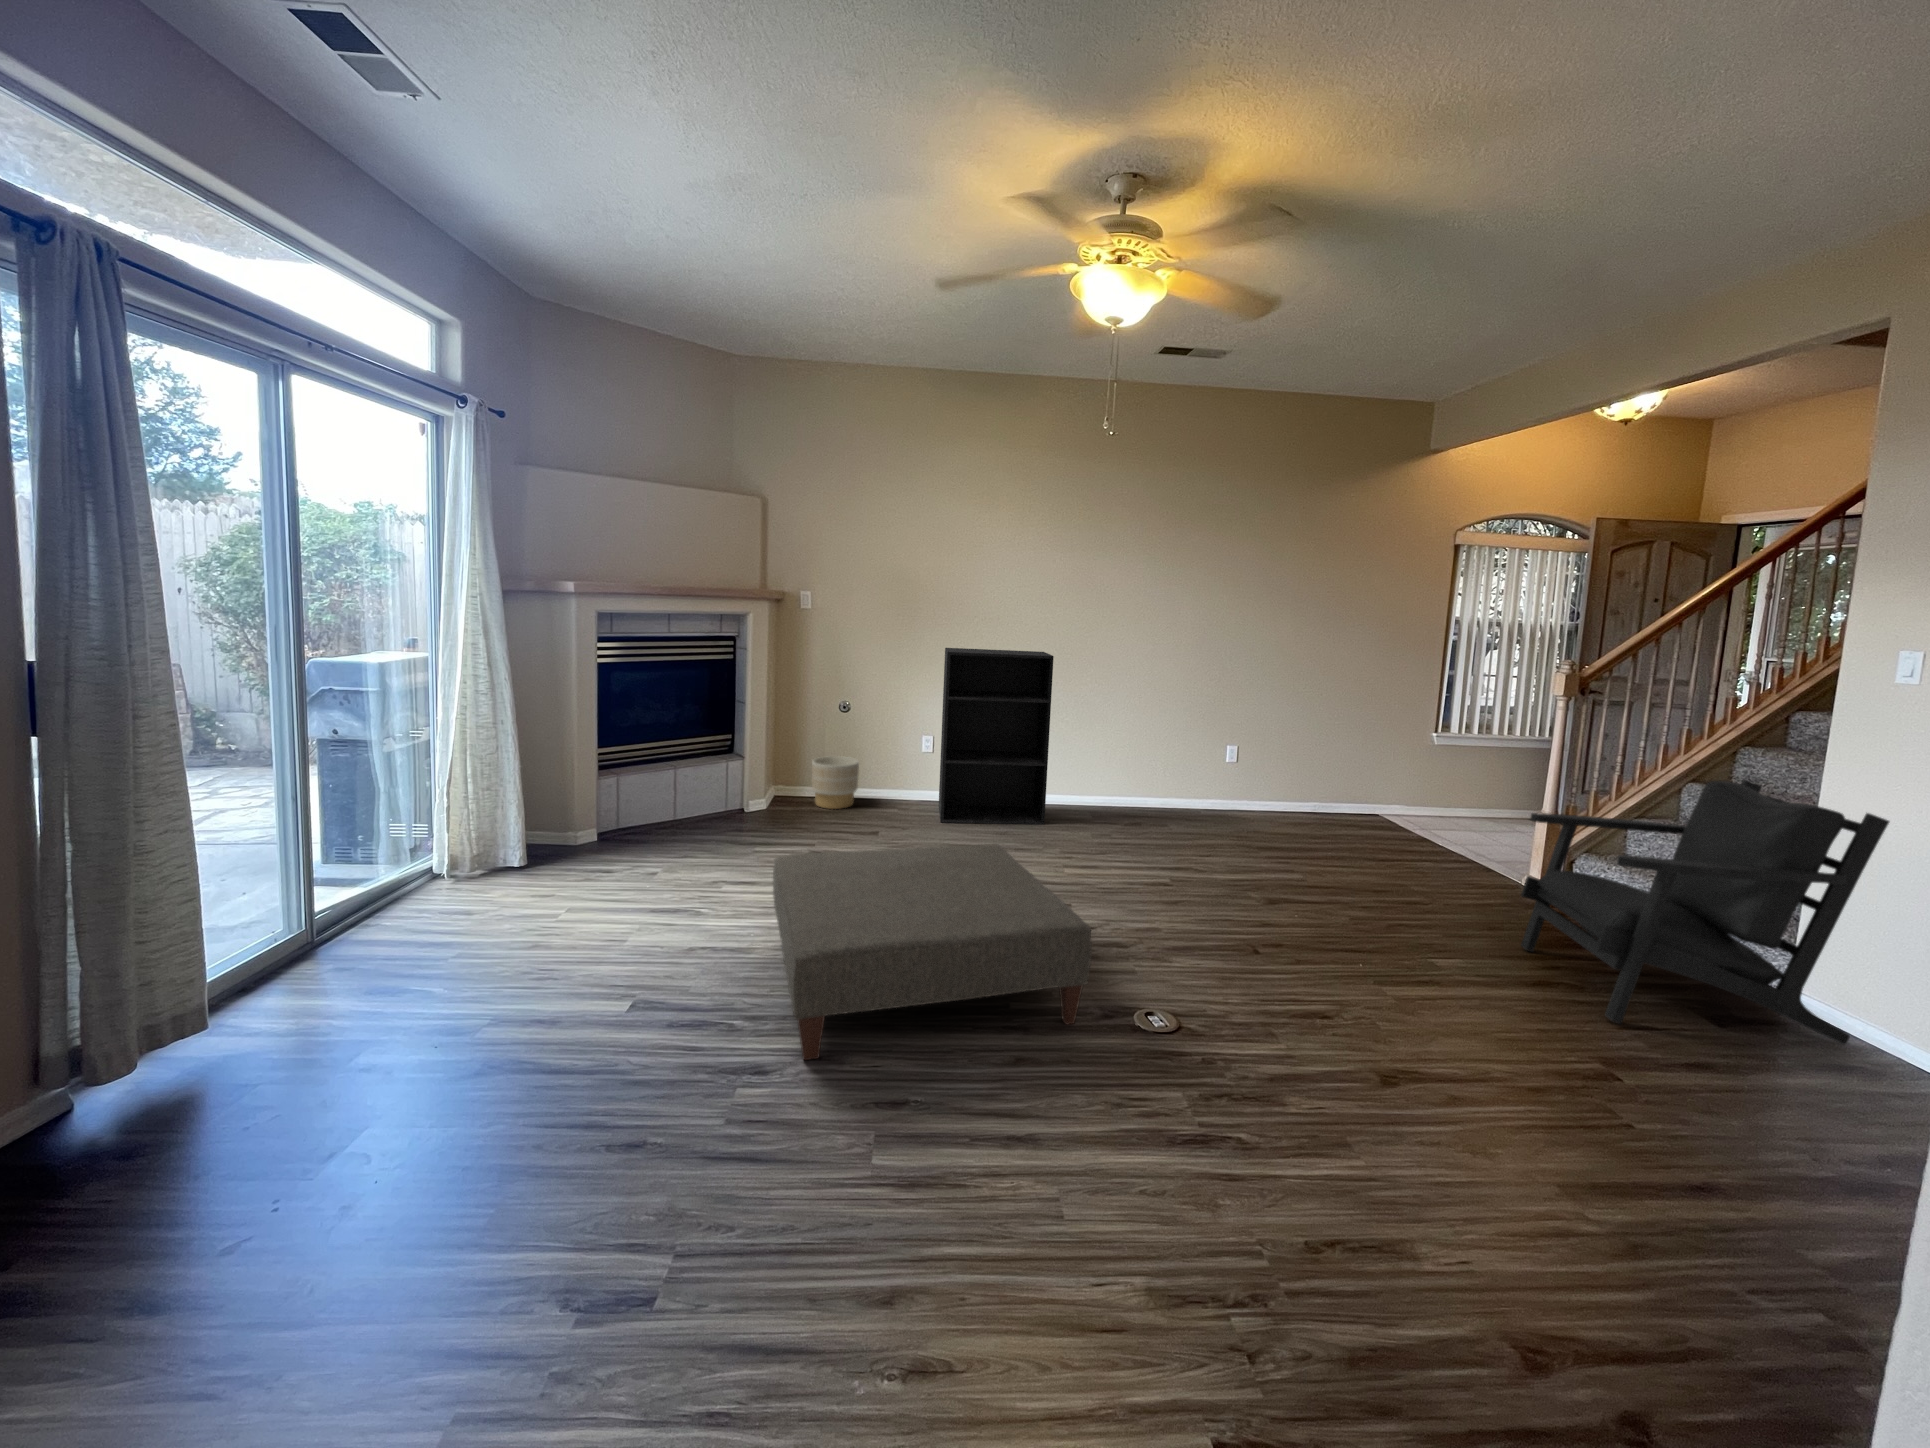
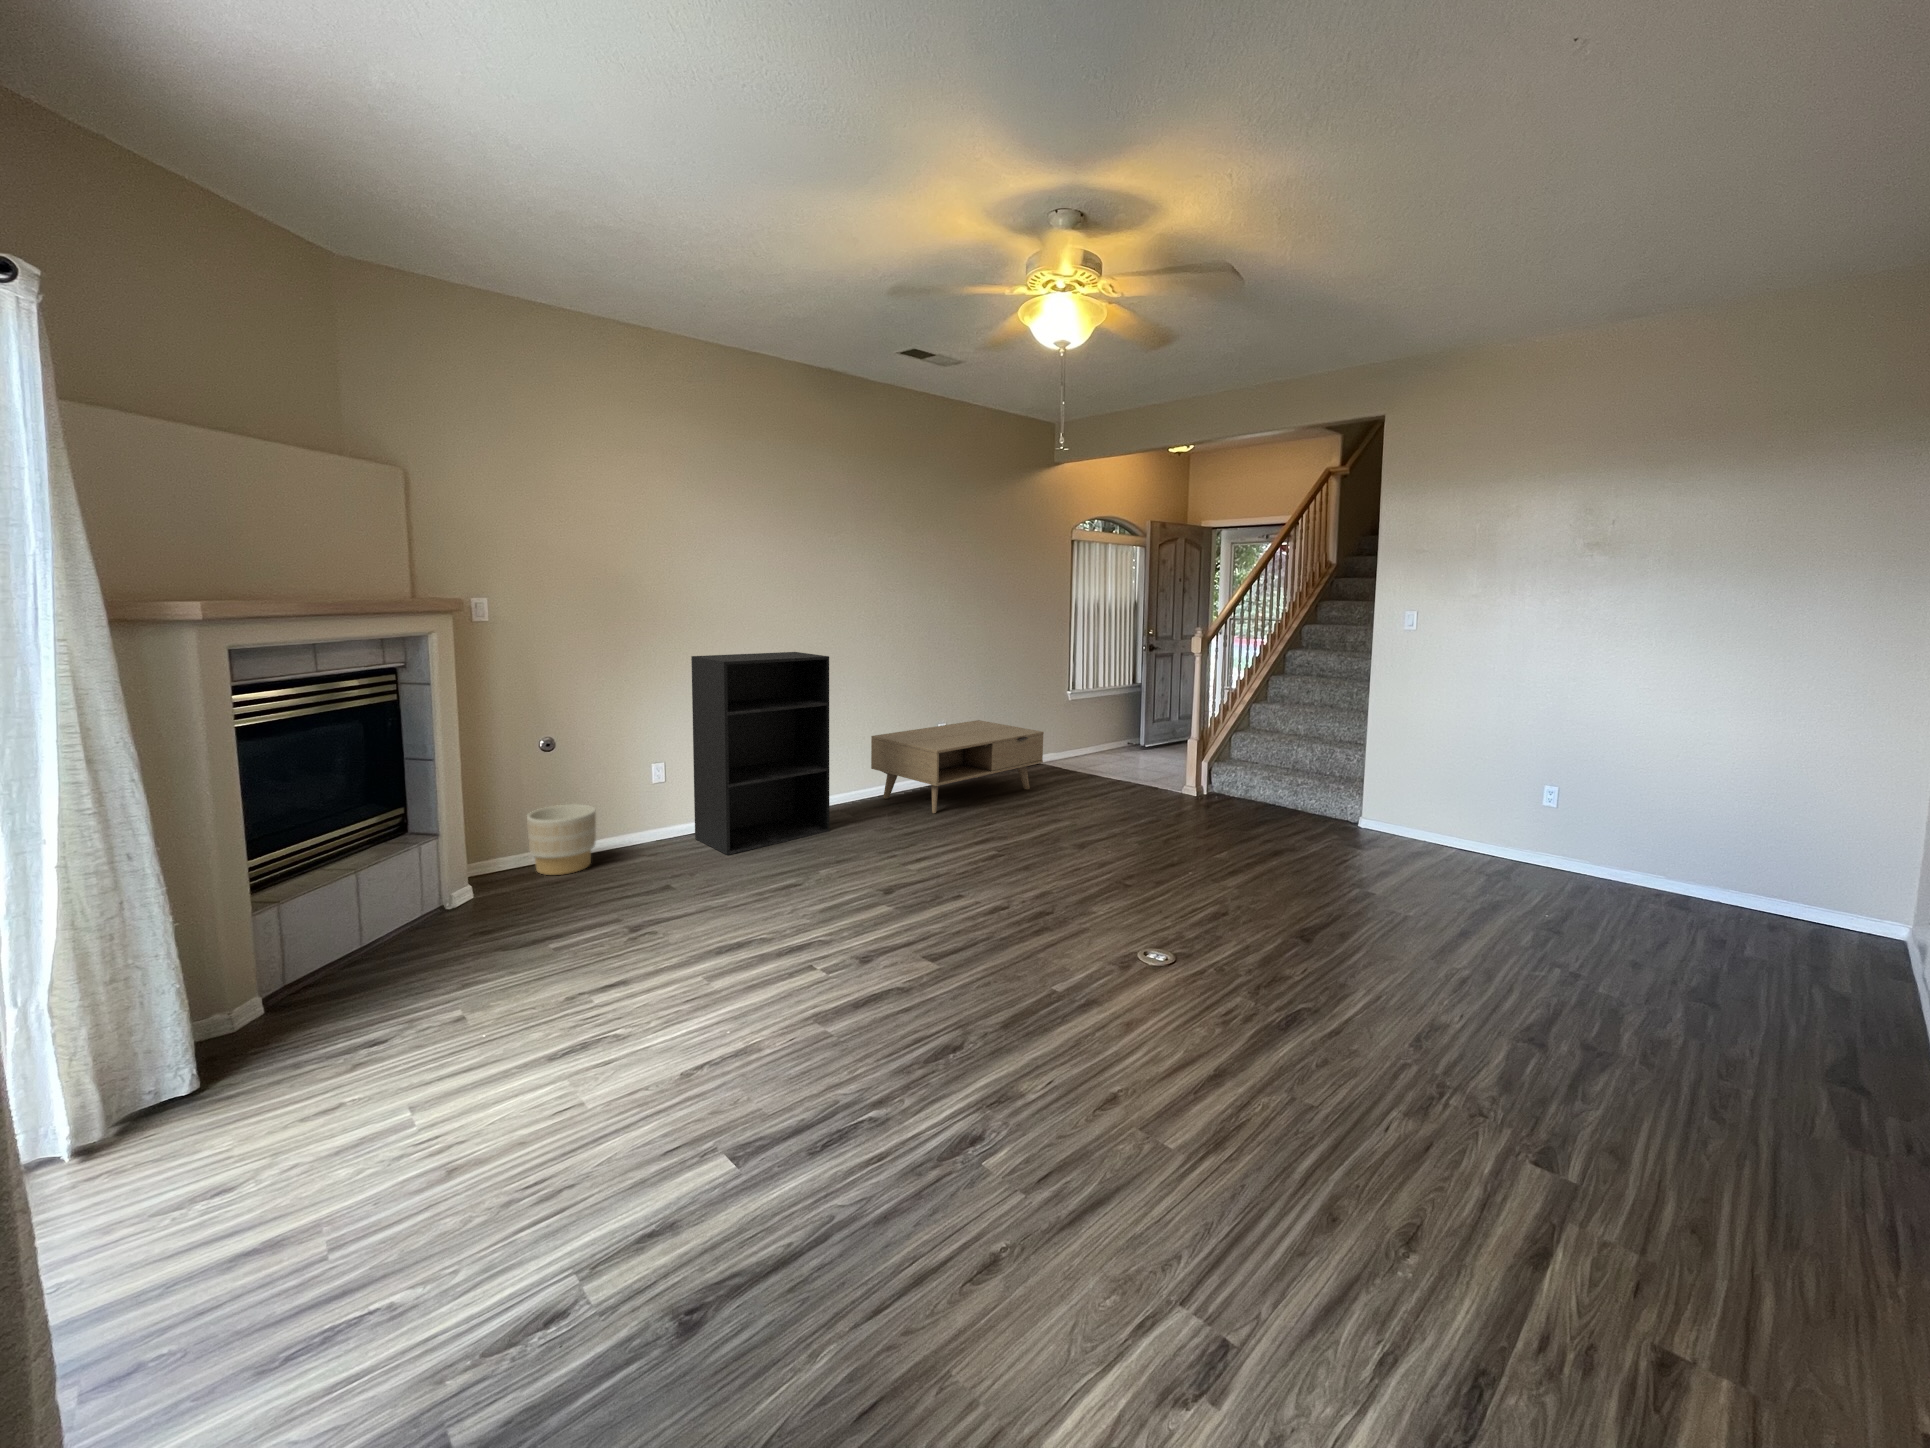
coffee table: none [1127,745,1328,834] -> present [871,720,1044,813]
armchair: present [1521,780,1889,1044] -> none [1239,701,1413,865]
ottoman: present [773,844,1092,1060] -> none [762,854,1130,1111]

